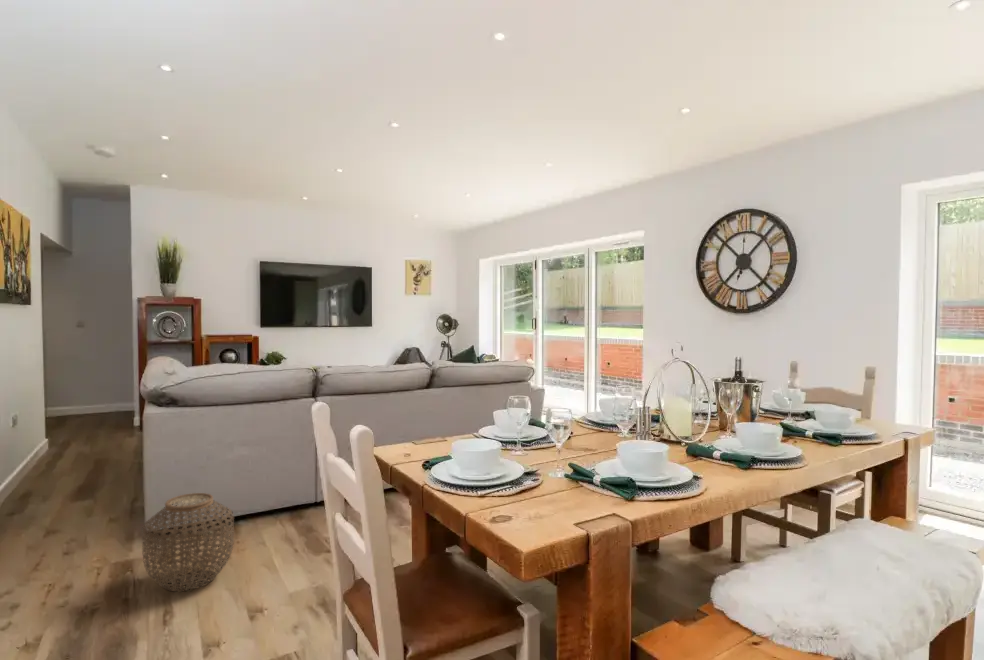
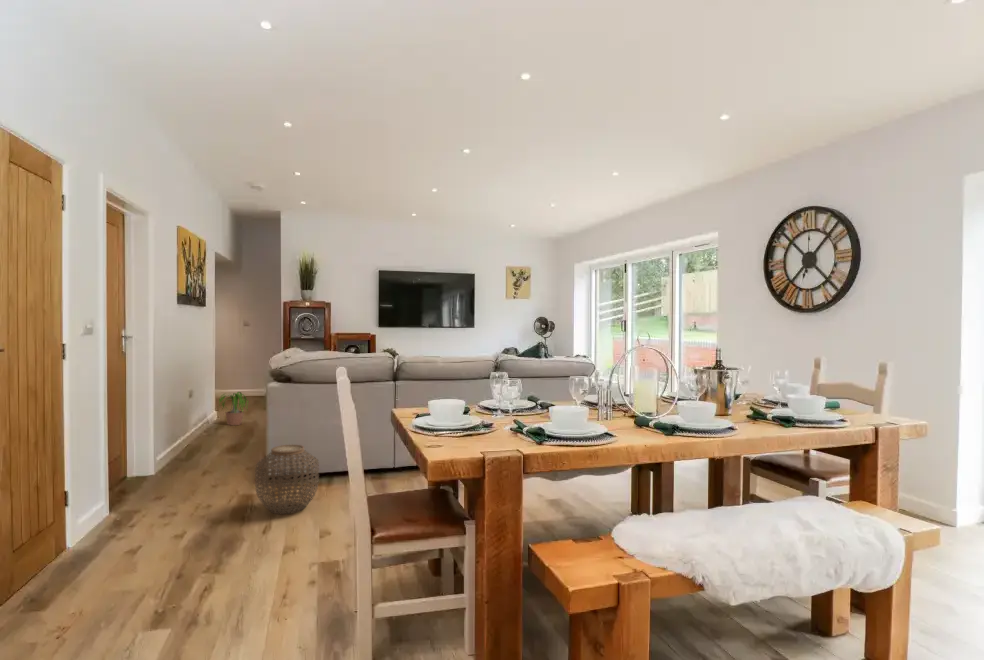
potted plant: none [42,413,97,456] -> present [219,392,247,425]

